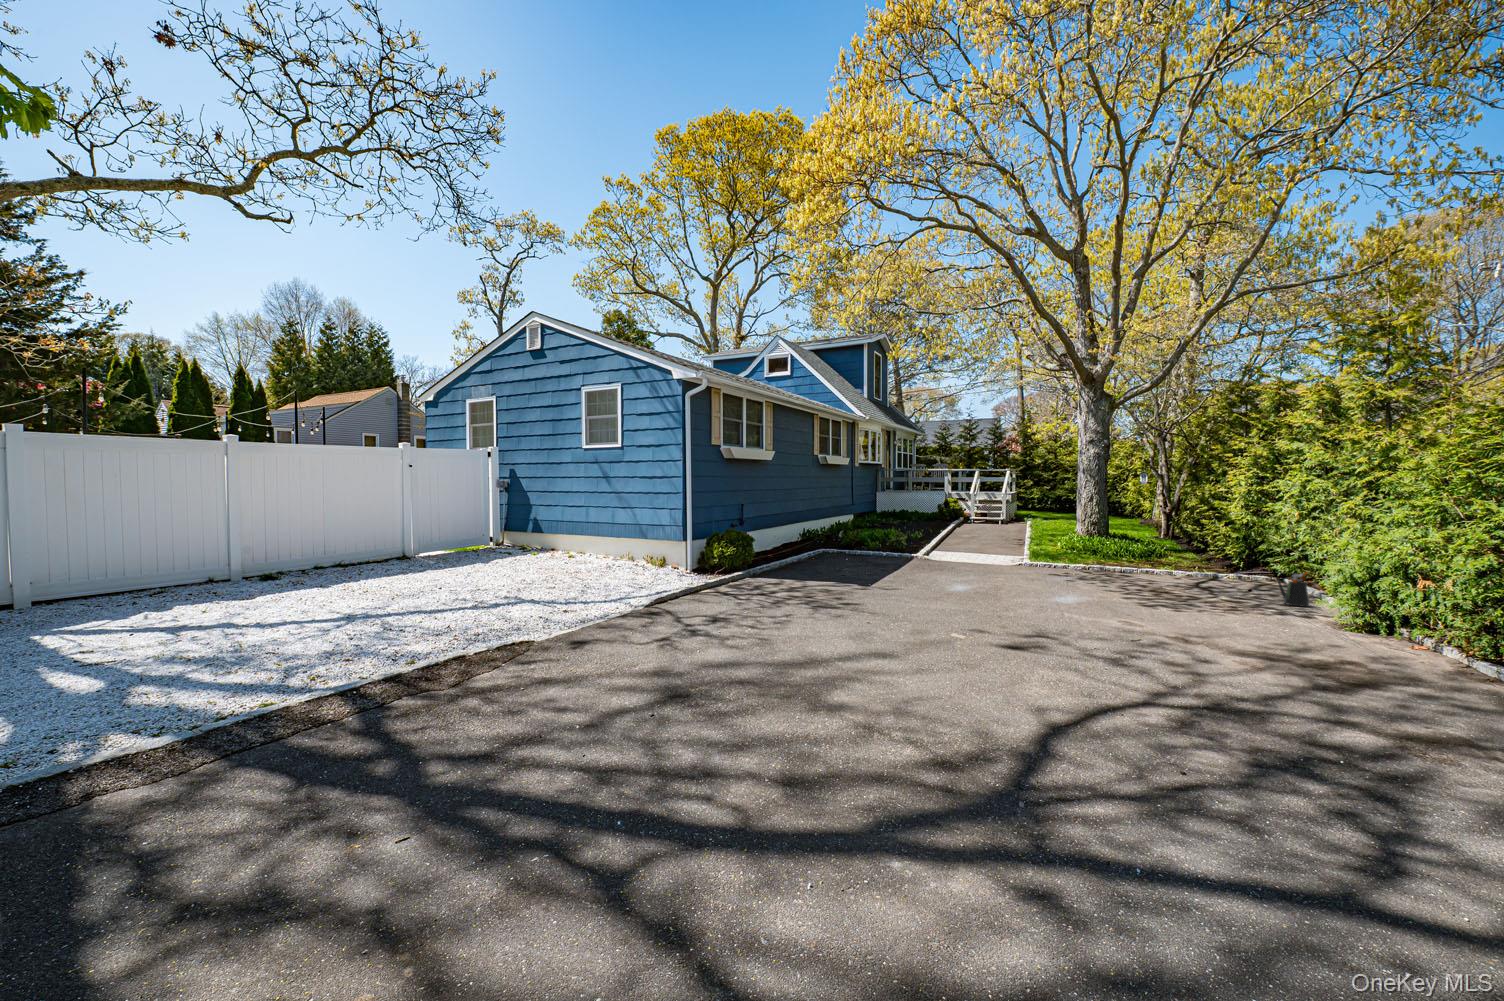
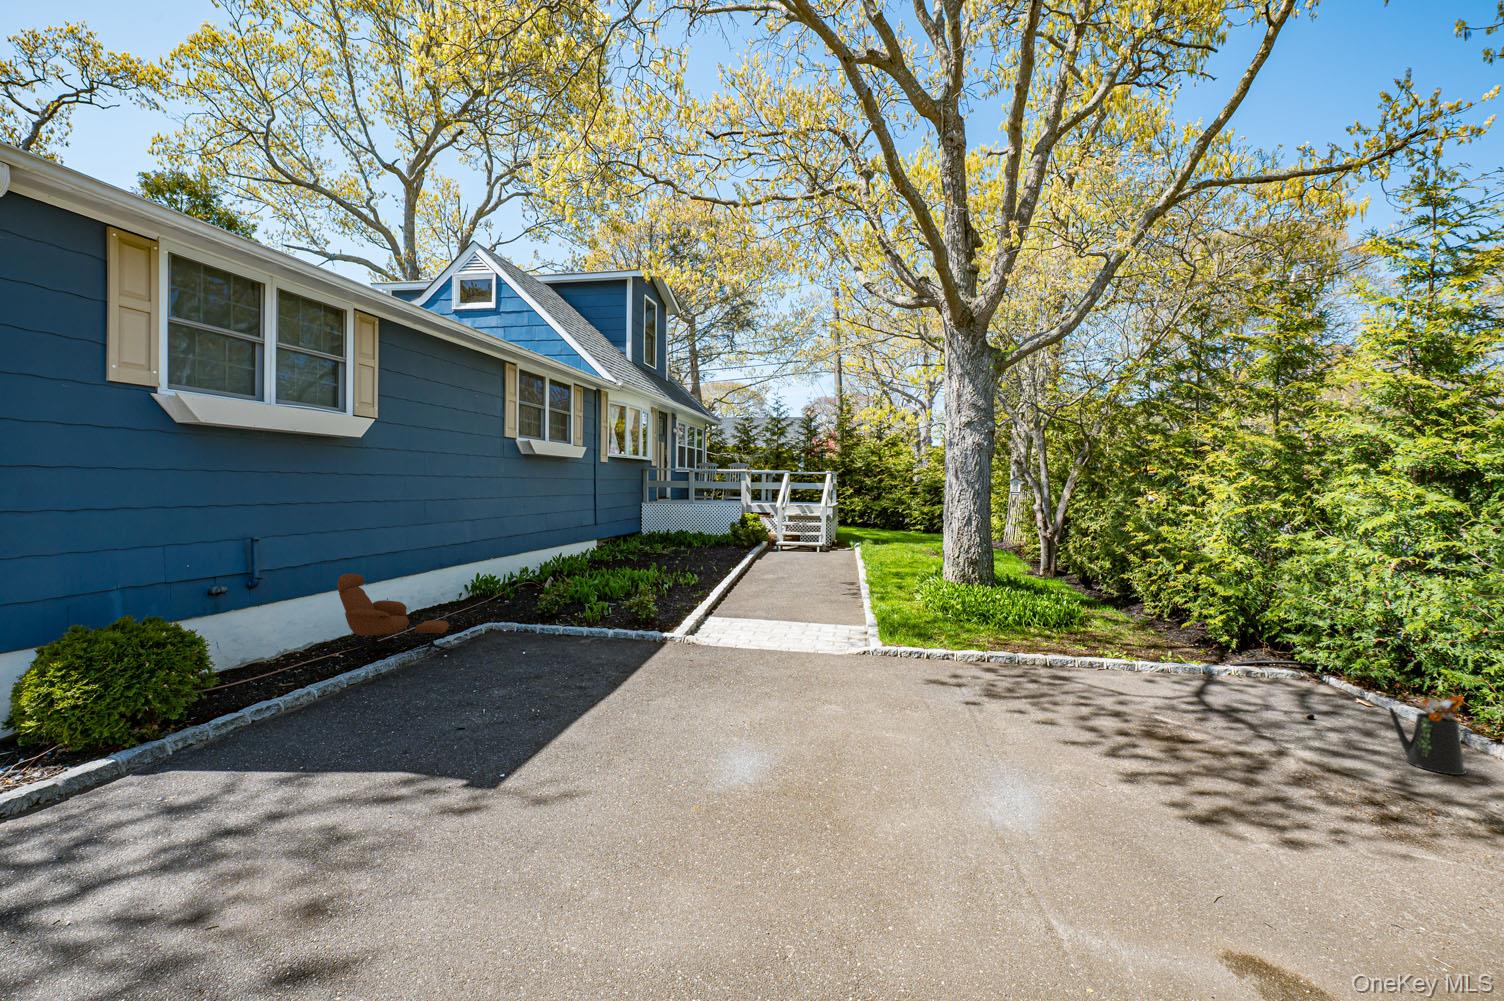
lounge chair: none [765,521,812,558] -> present [338,574,452,657]

